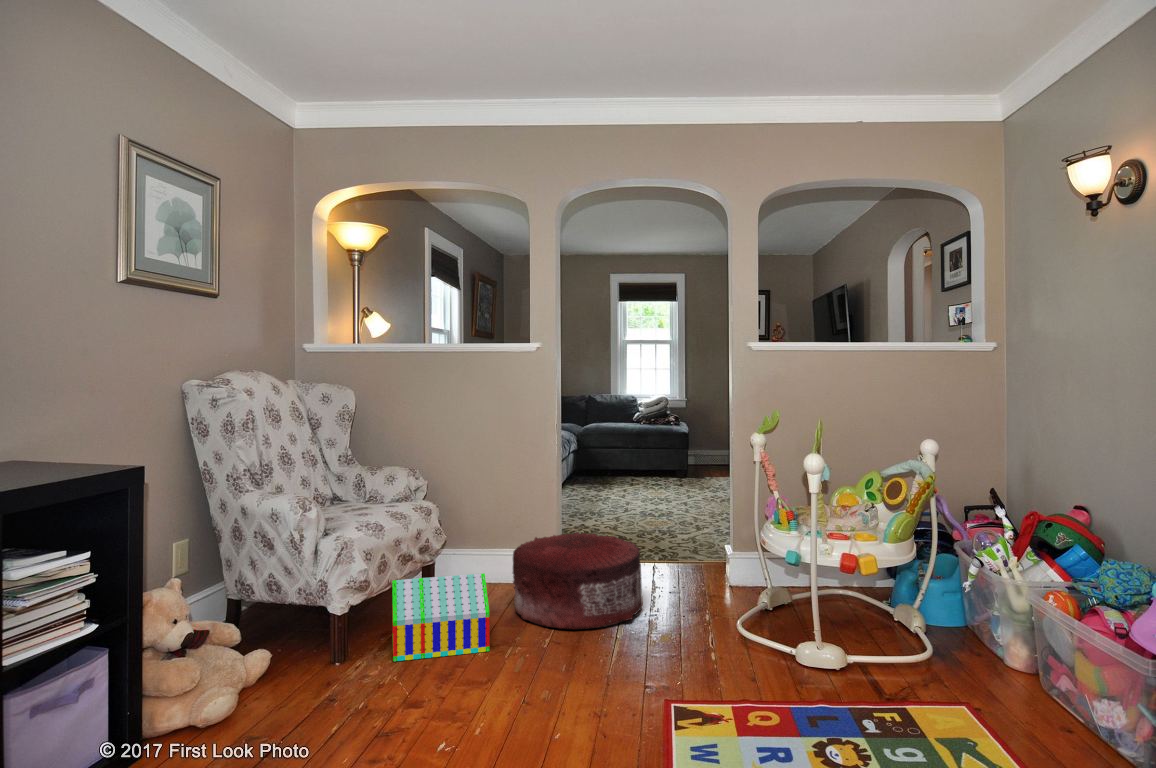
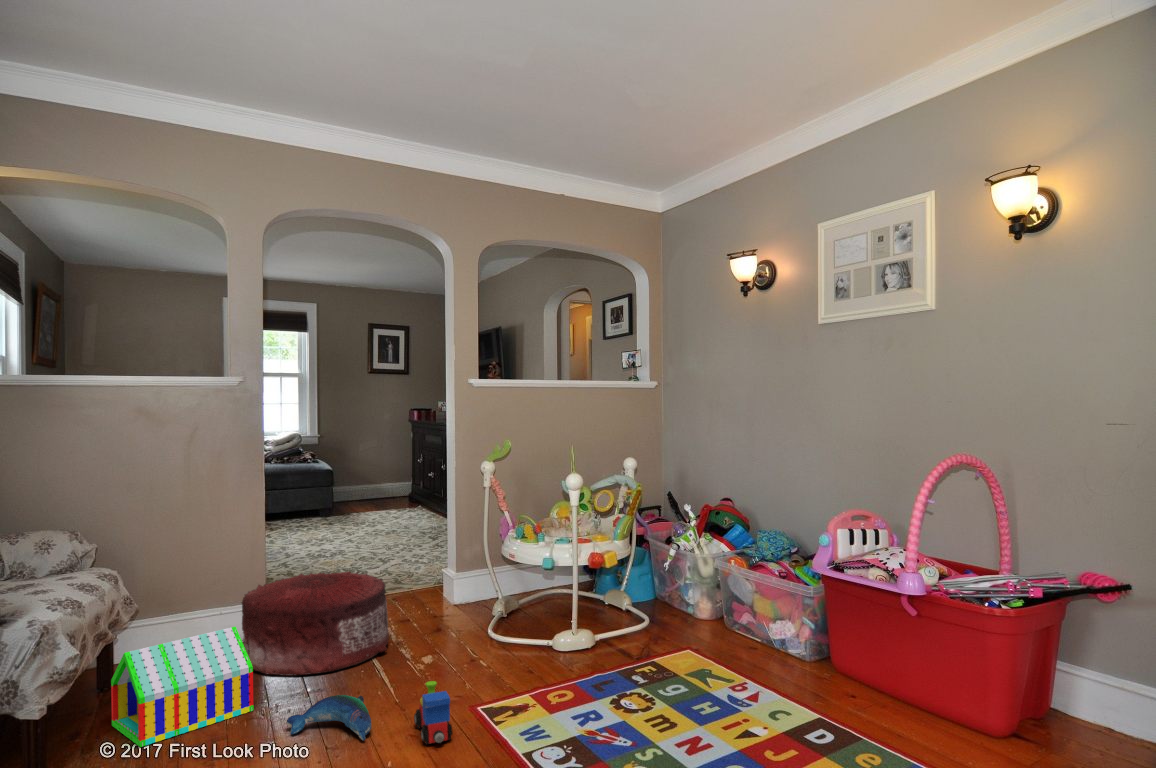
plush toy: none [496,657,562,710] -> present [286,695,371,741]
toy train: none [589,668,626,735] -> present [414,681,453,744]

